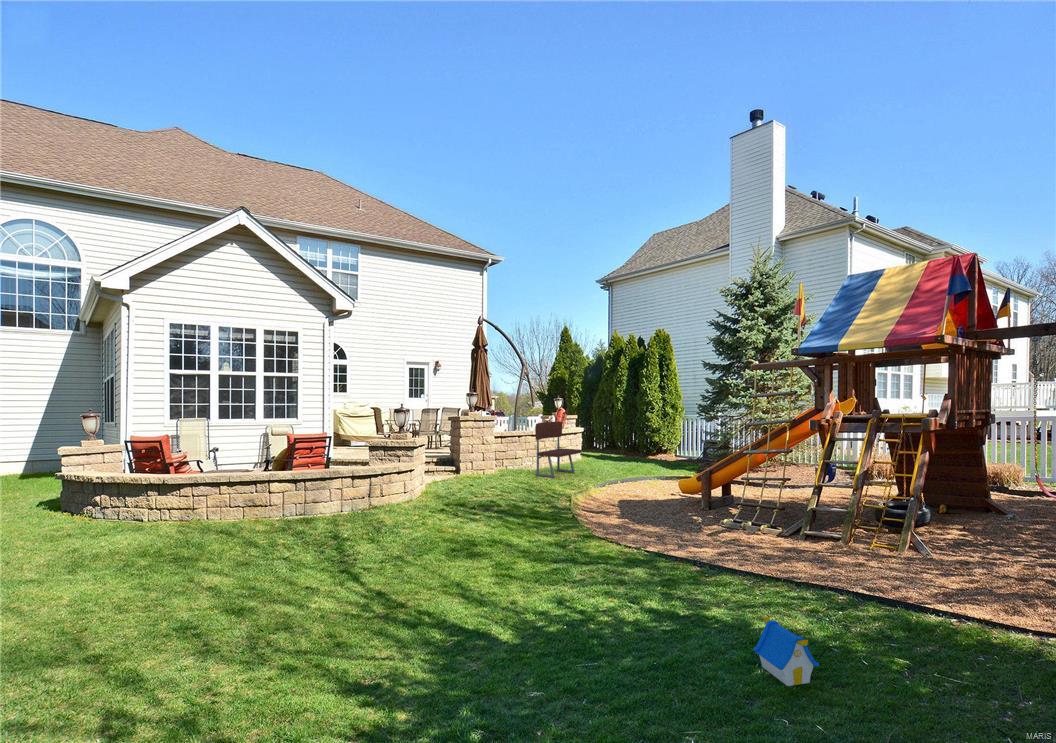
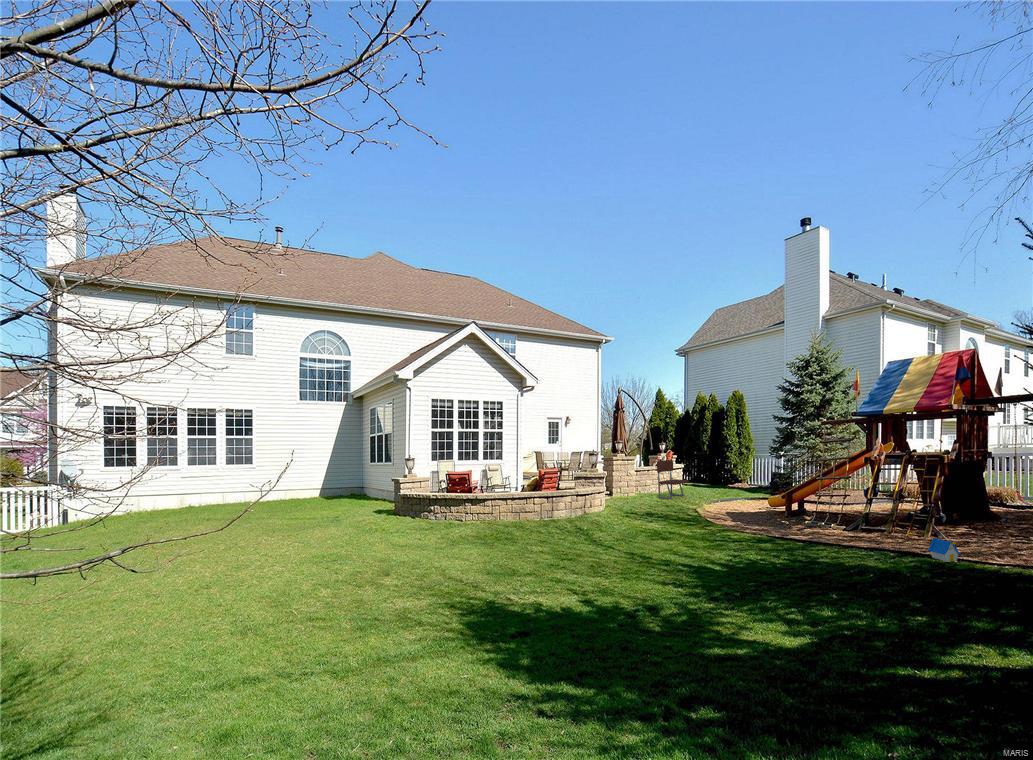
toy house: present [753,617,819,686] -> present [928,537,961,562]

